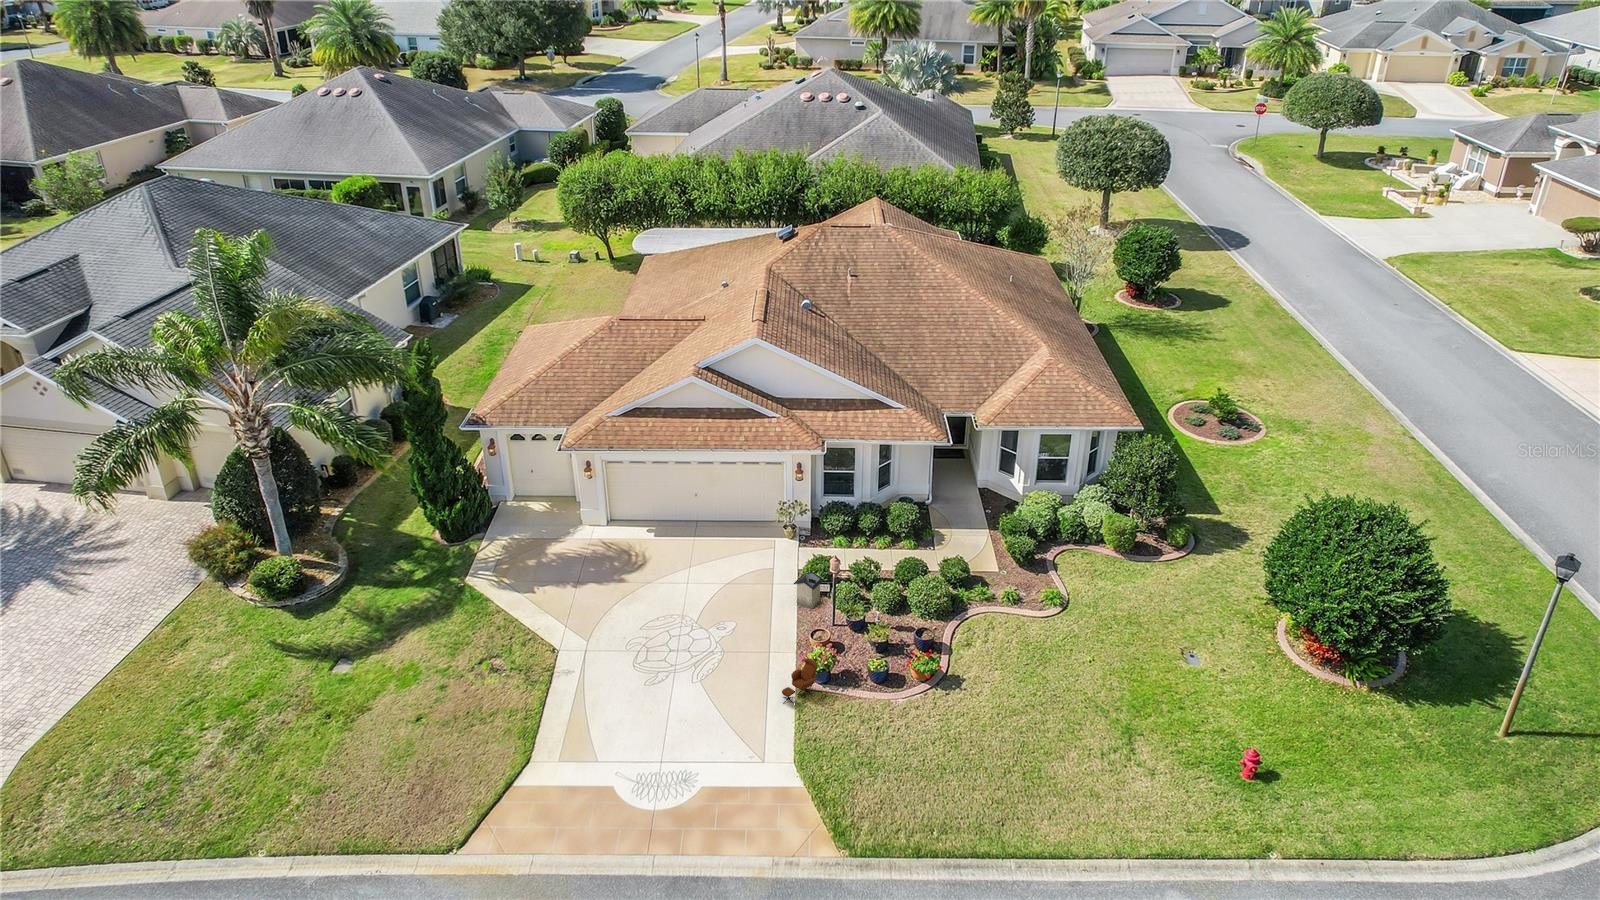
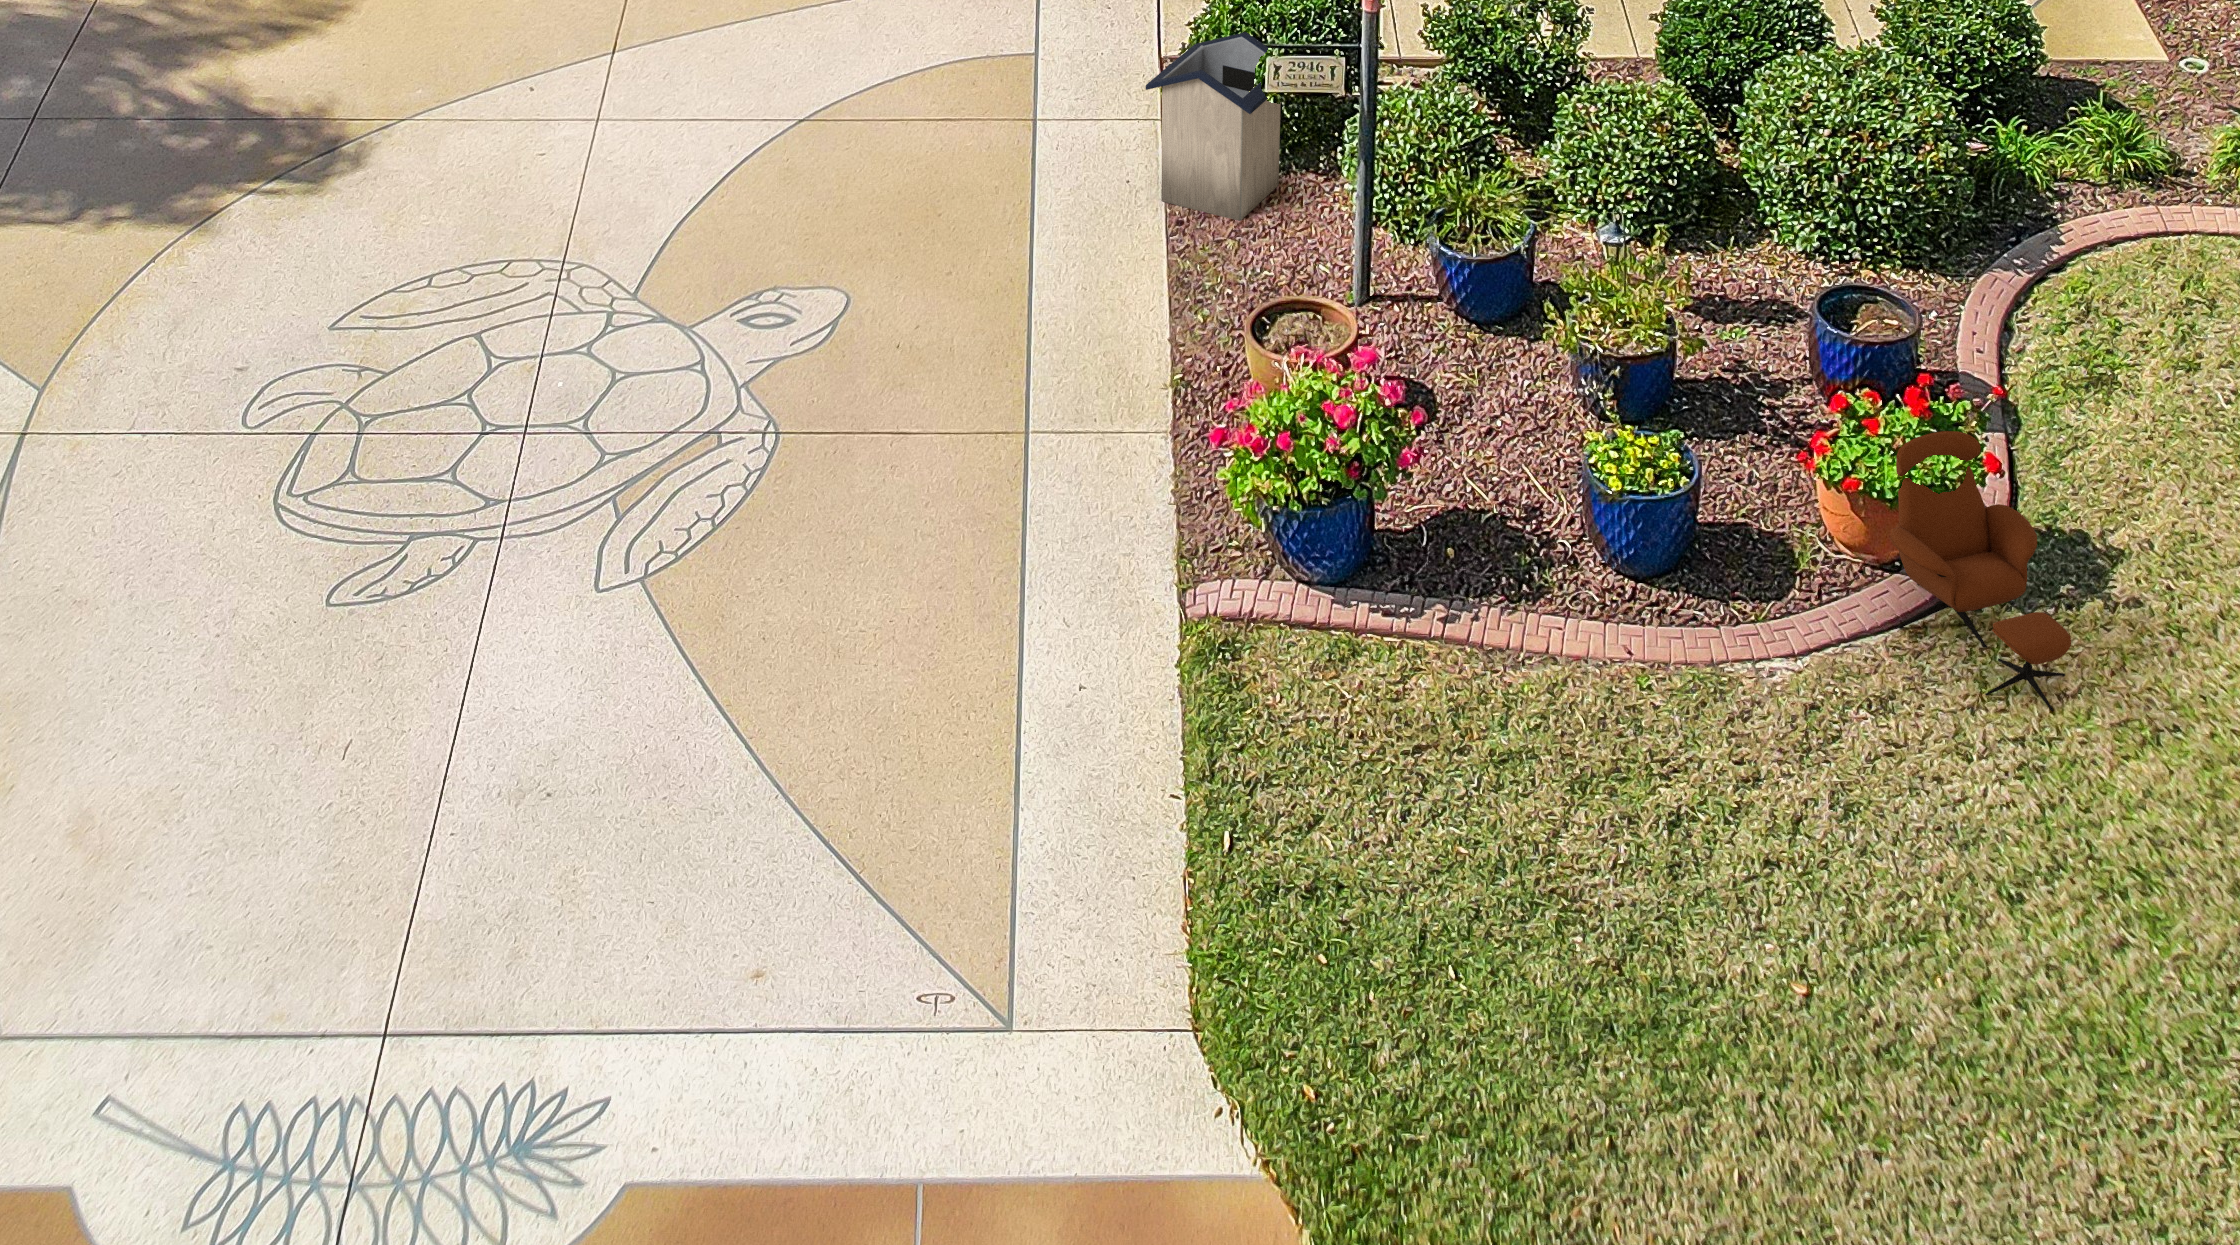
lounge chair: present [782,658,817,703] -> present [1890,431,2071,711]

